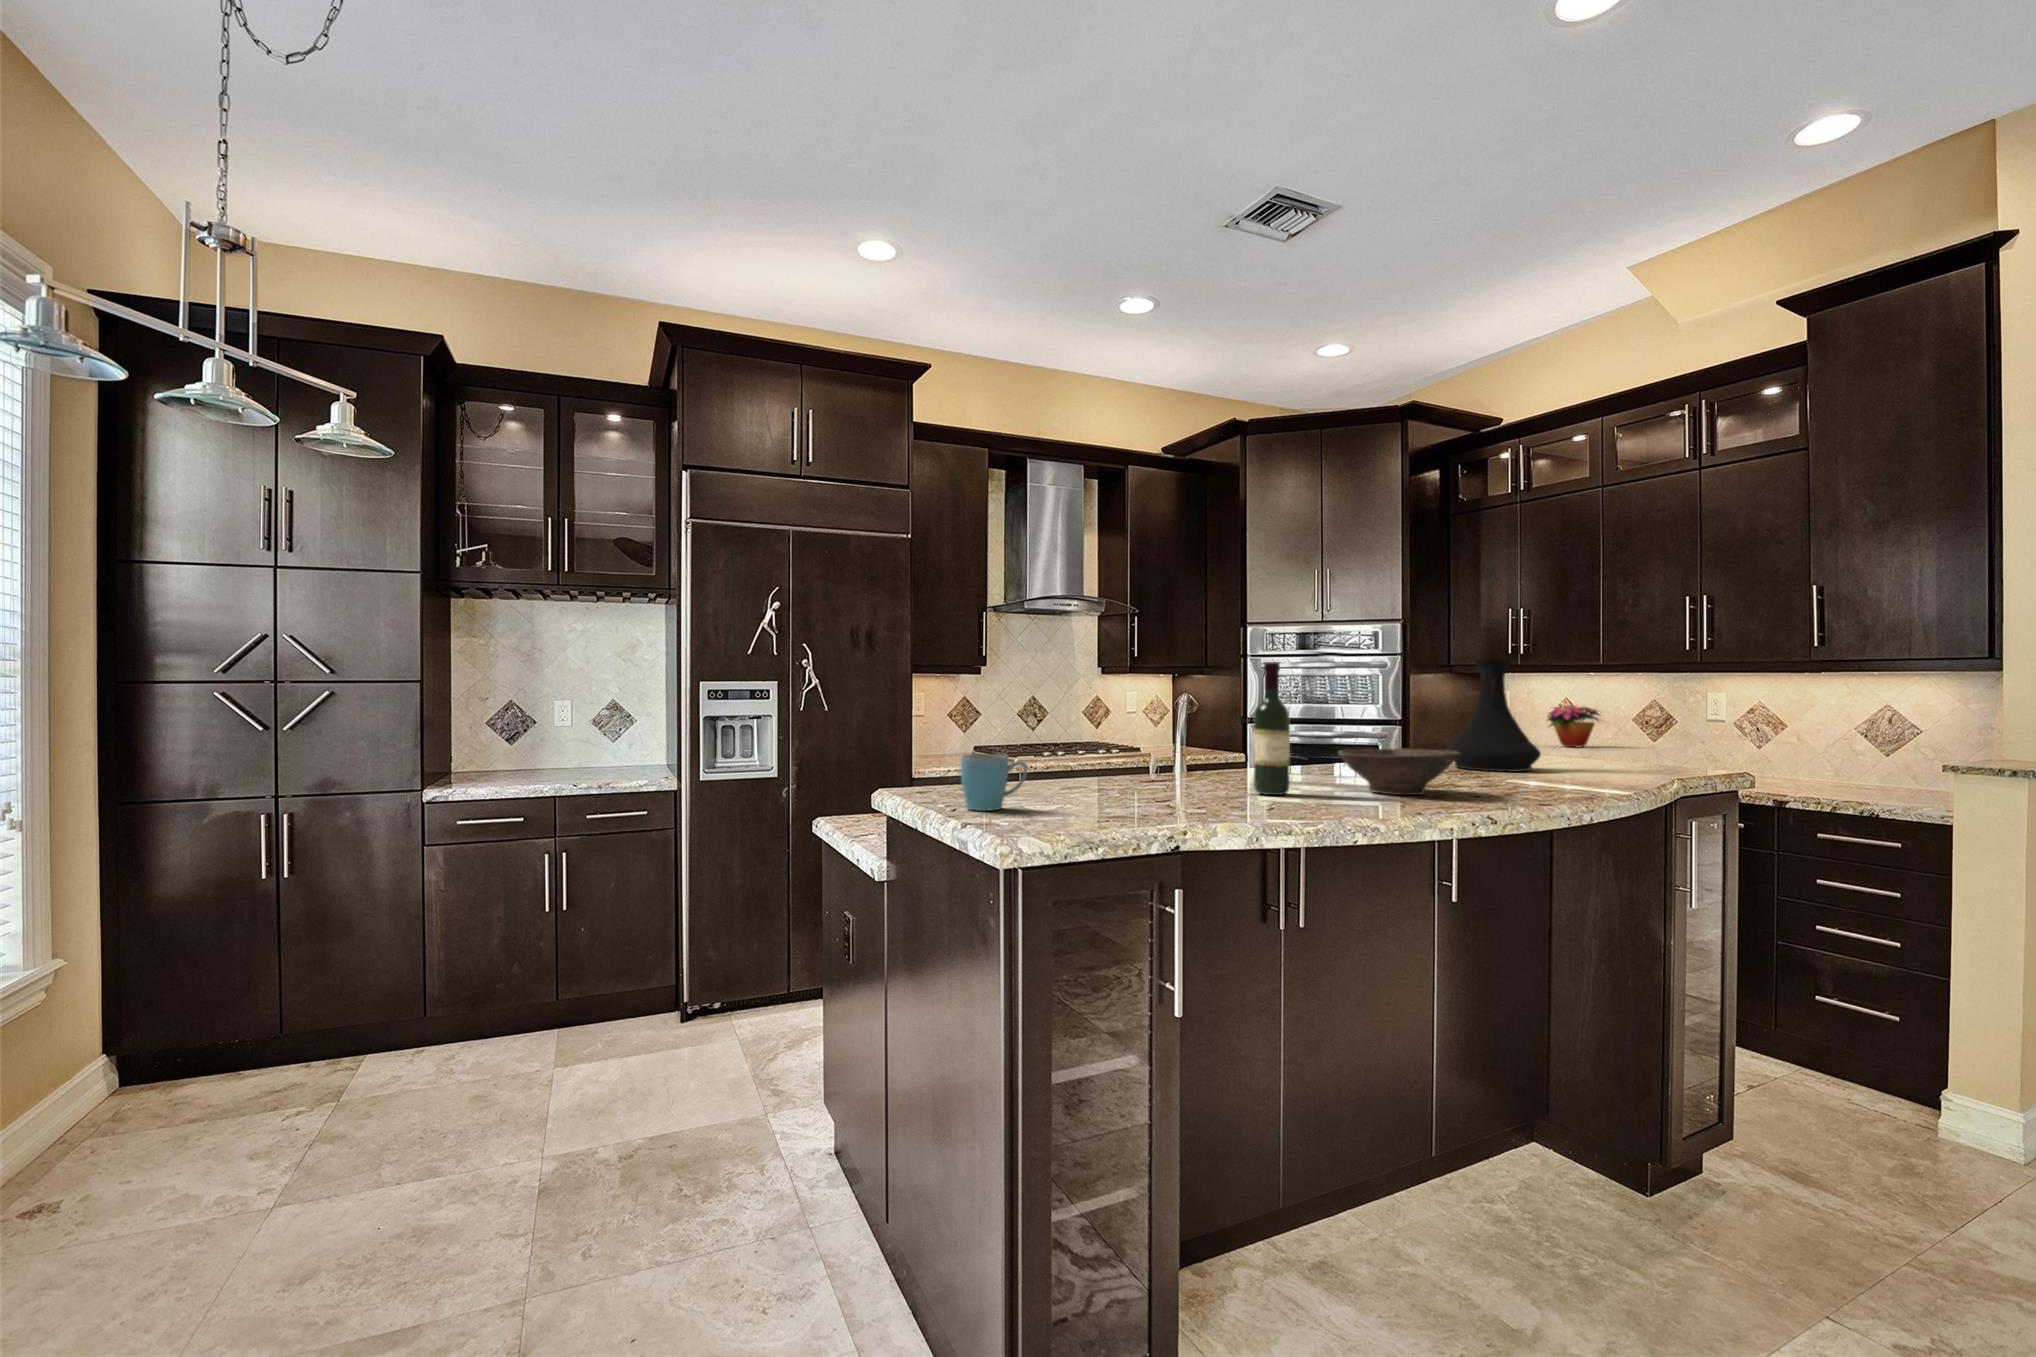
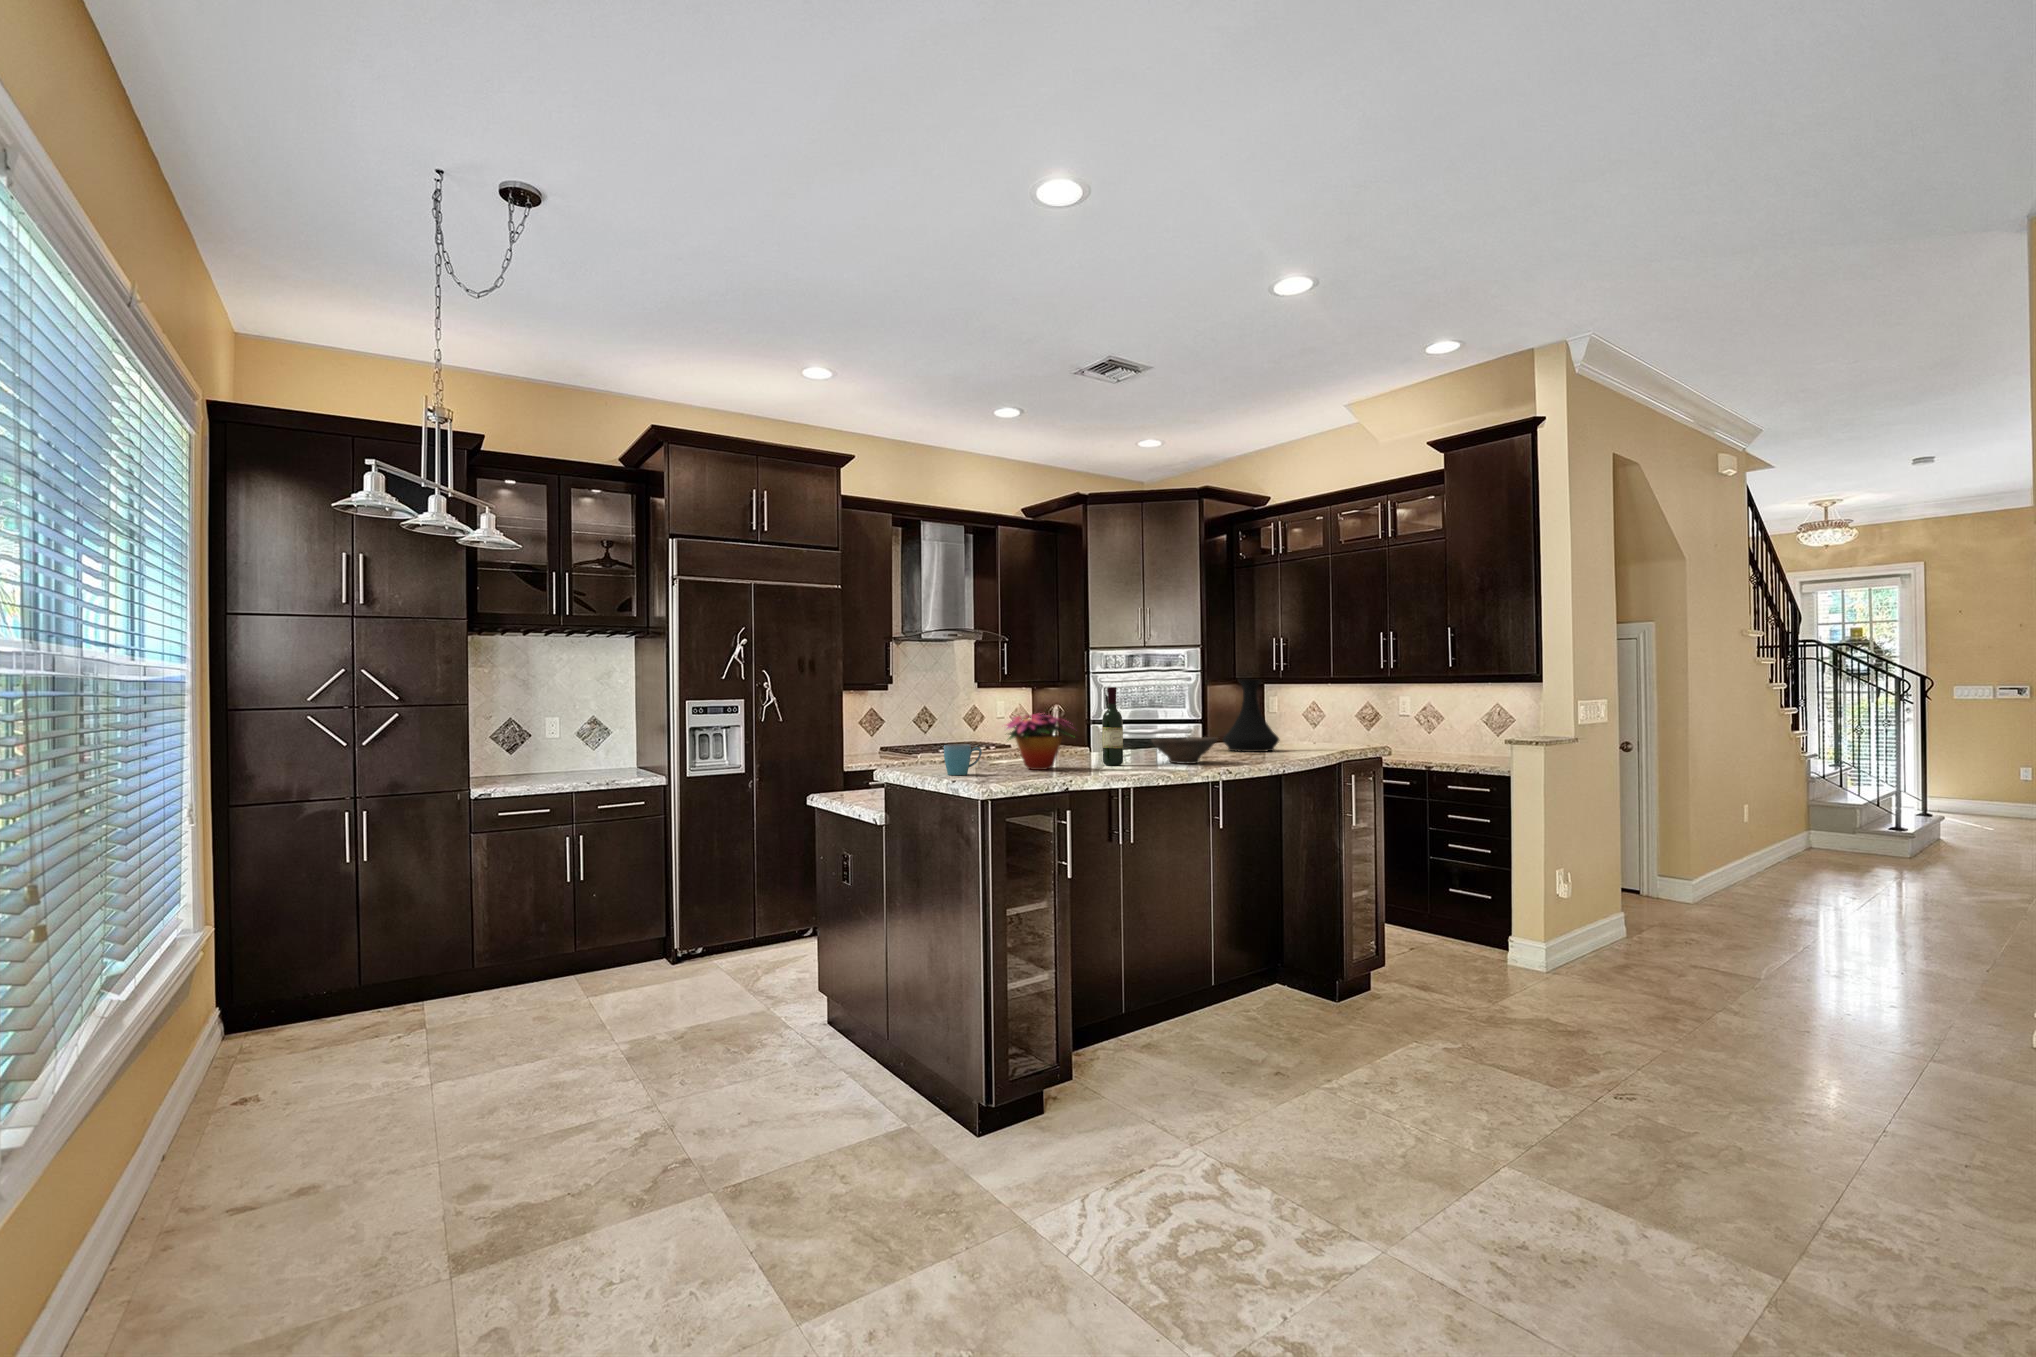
flower arrangement: present [1547,705,1600,747] -> present [1006,714,1077,770]

